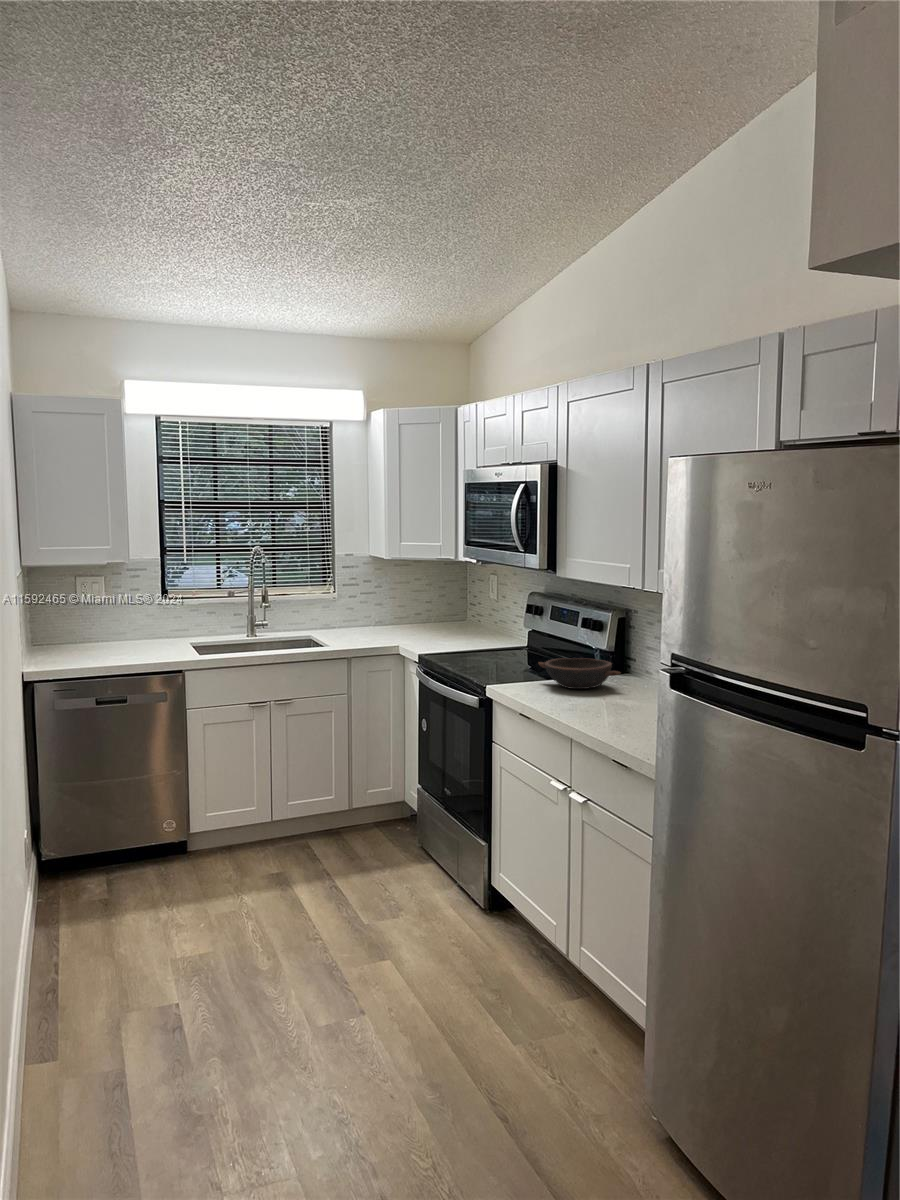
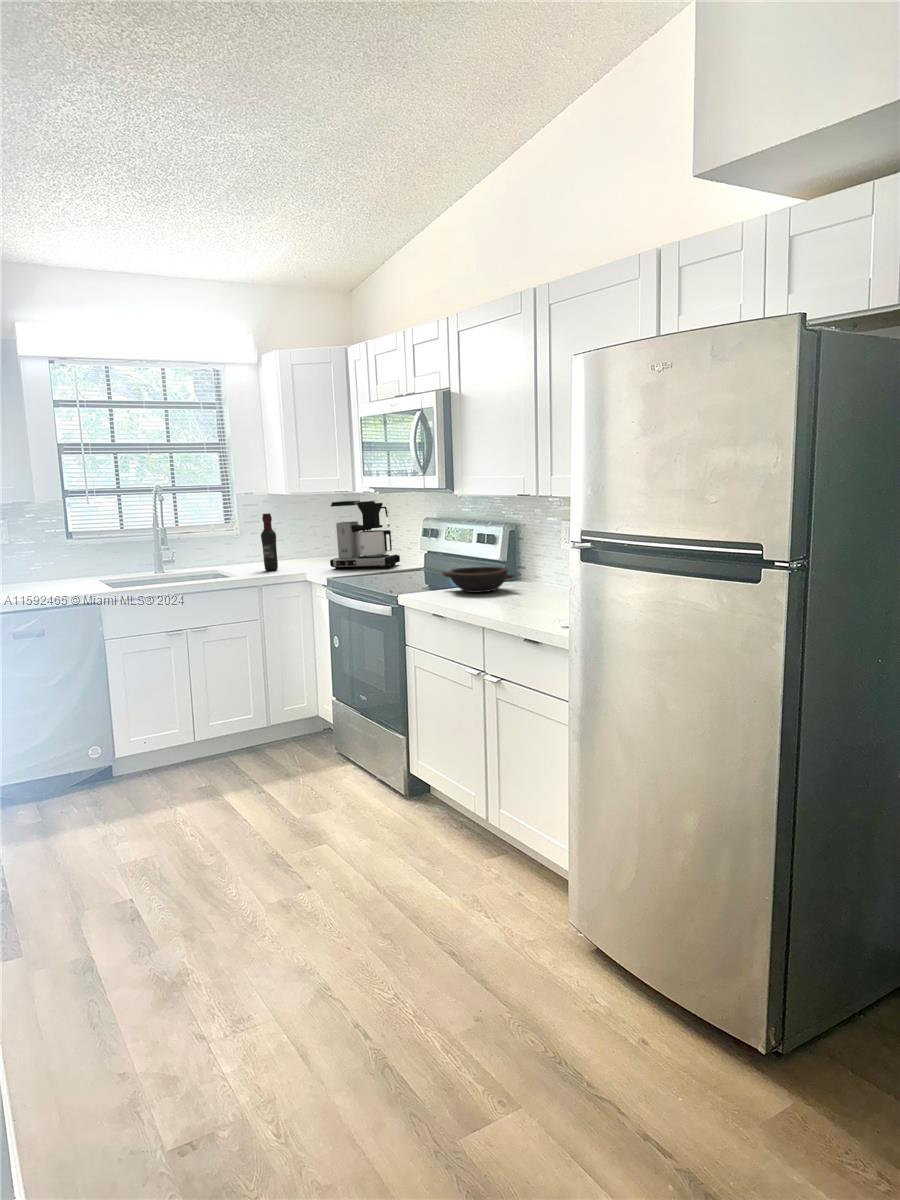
coffee maker: none [426,569,502,645] -> present [330,501,400,569]
wine bottle: none [356,579,372,640] -> present [261,513,278,571]

